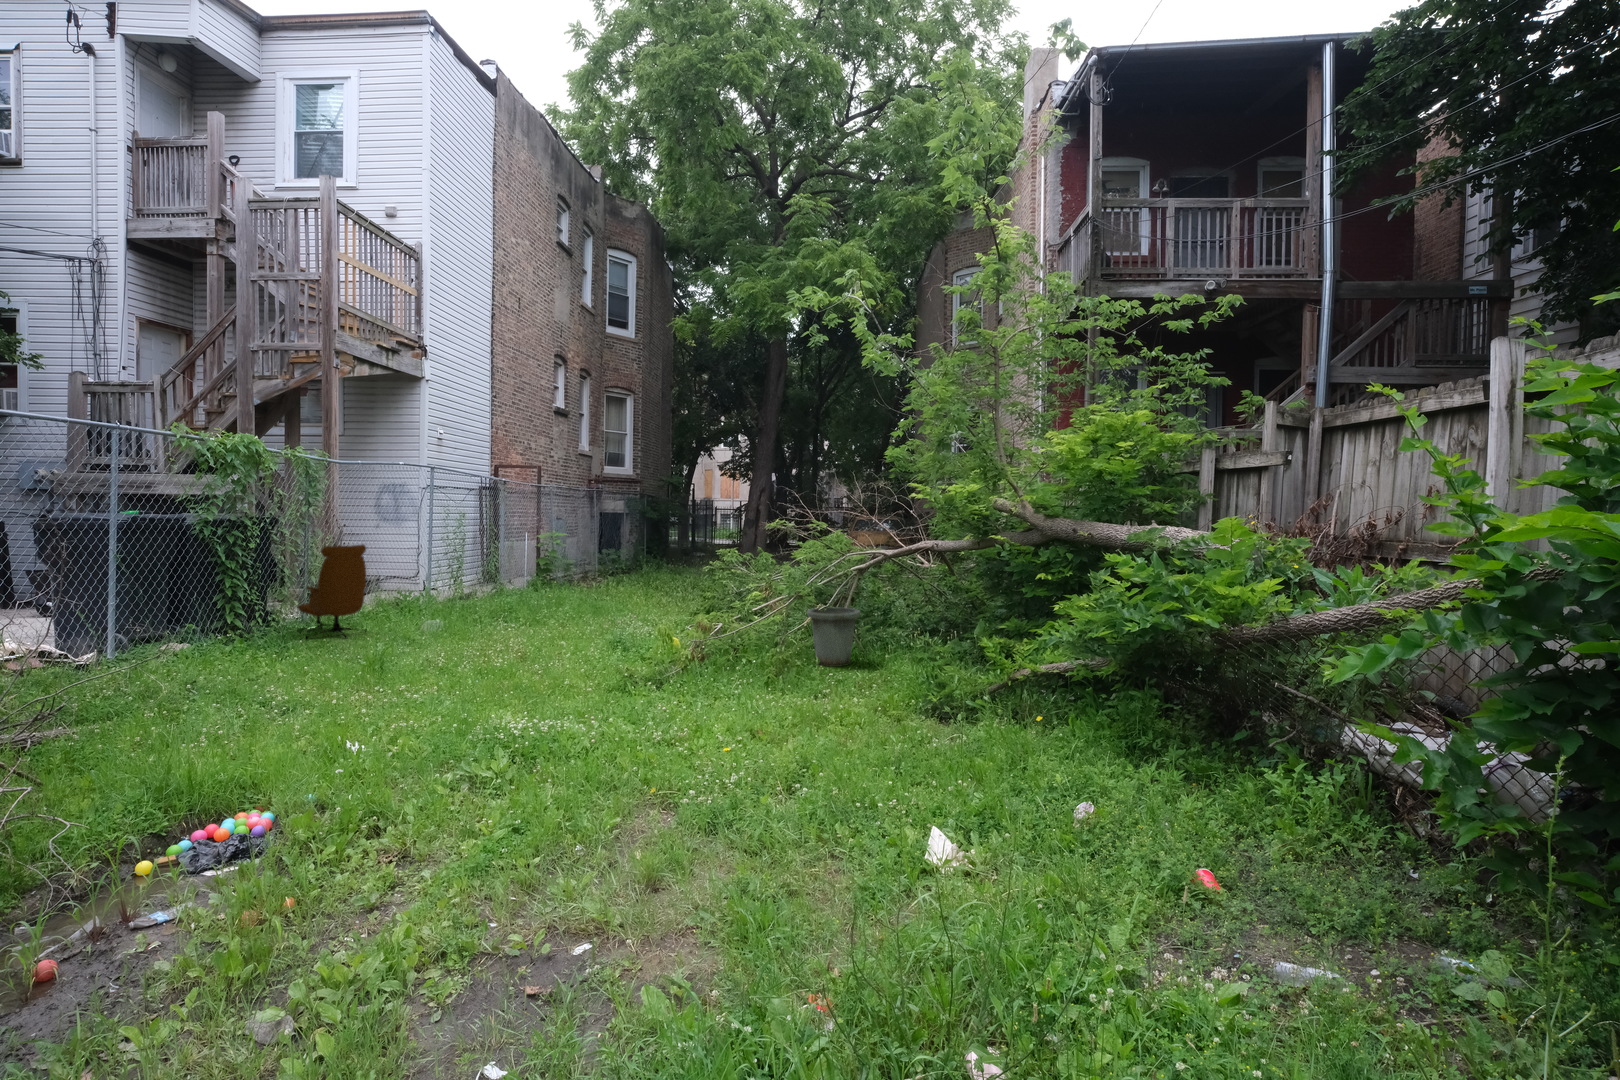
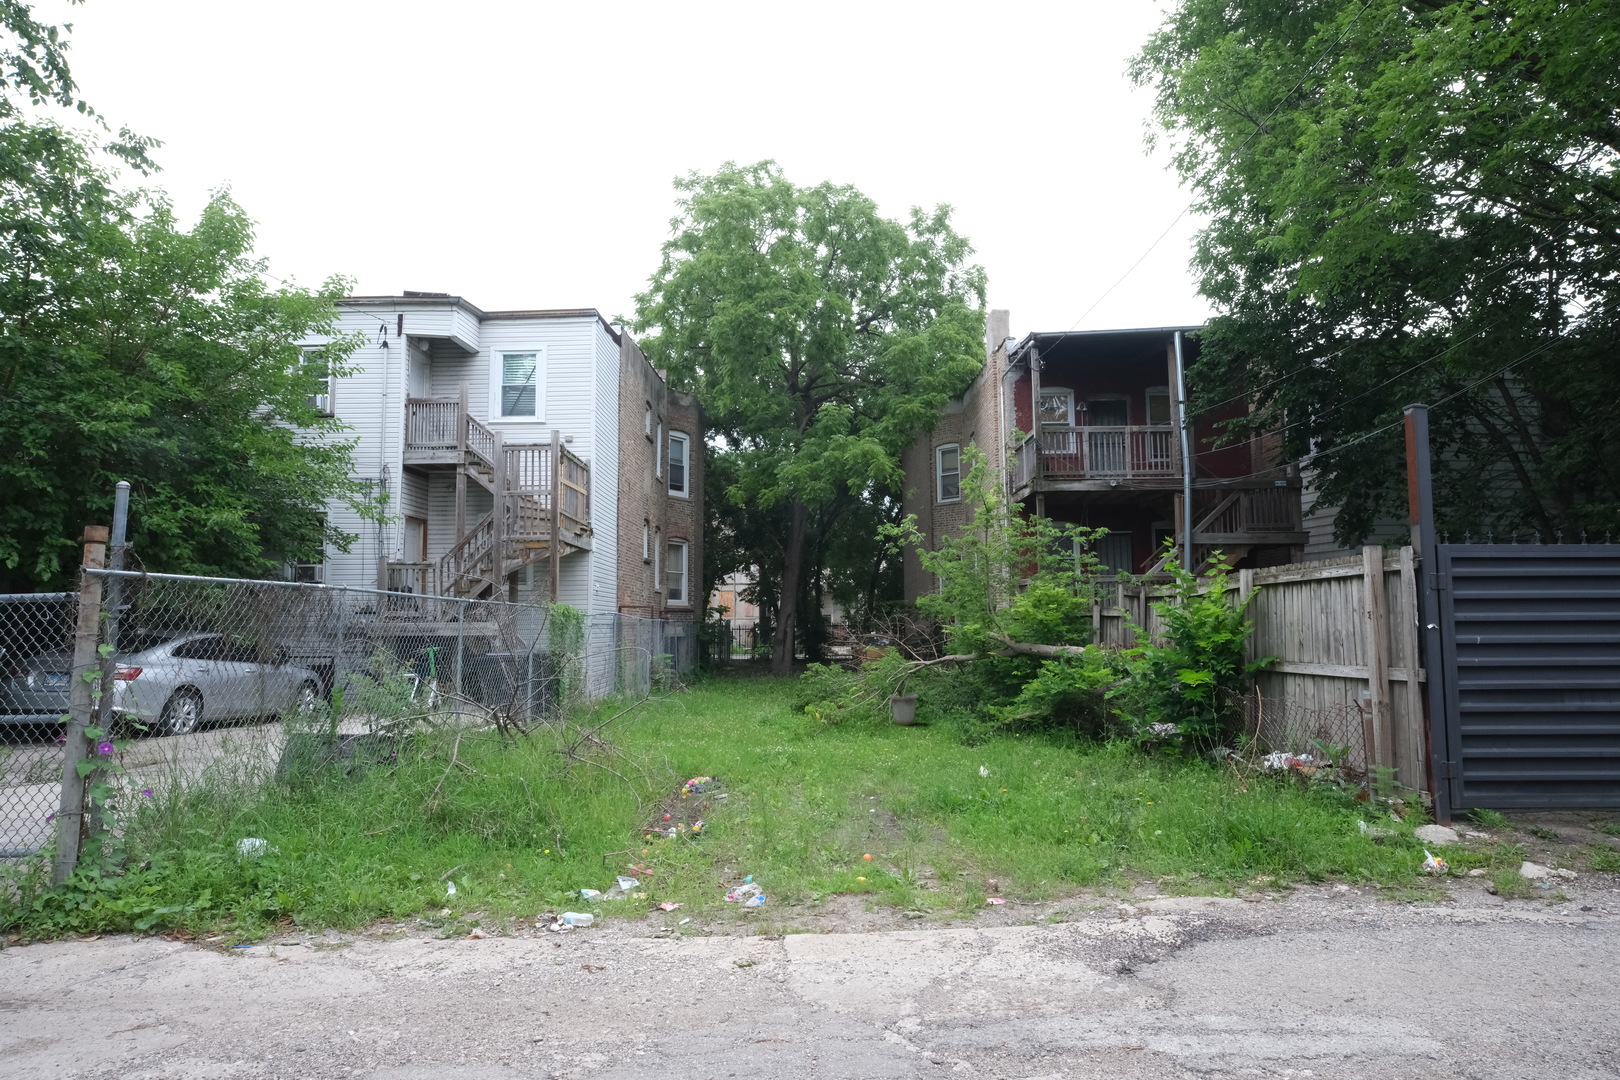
lounge chair: present [298,545,367,638] -> none [572,666,623,722]

